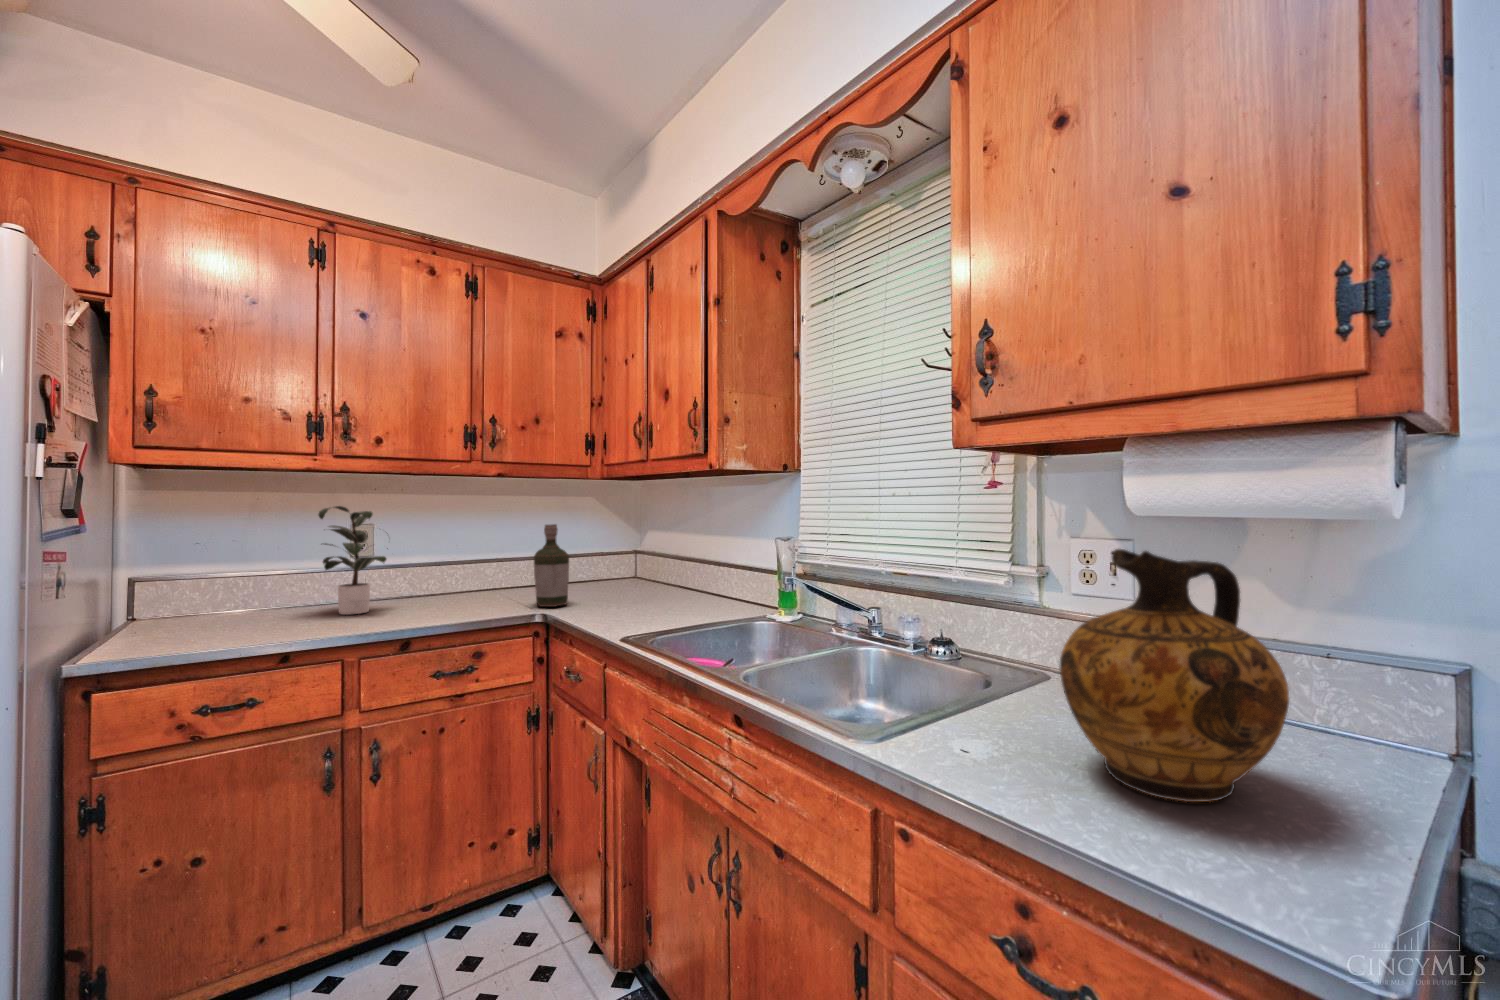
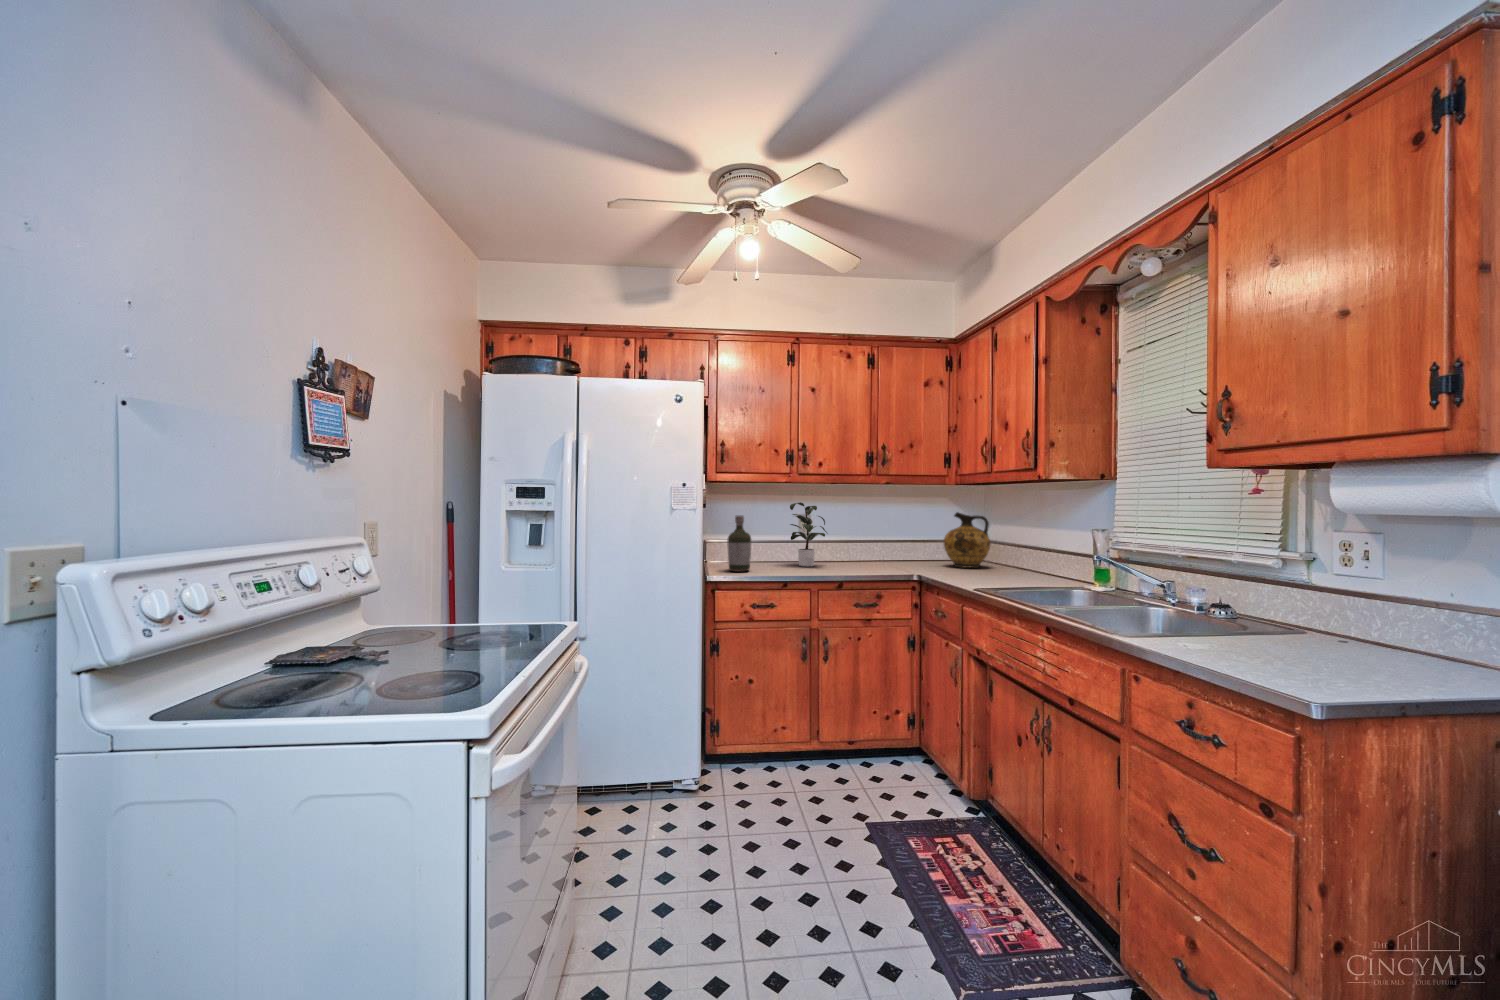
bottle: present [534,524,569,607] -> present [728,516,751,572]
ceramic jug: present [1059,549,1289,802] -> present [944,512,991,568]

